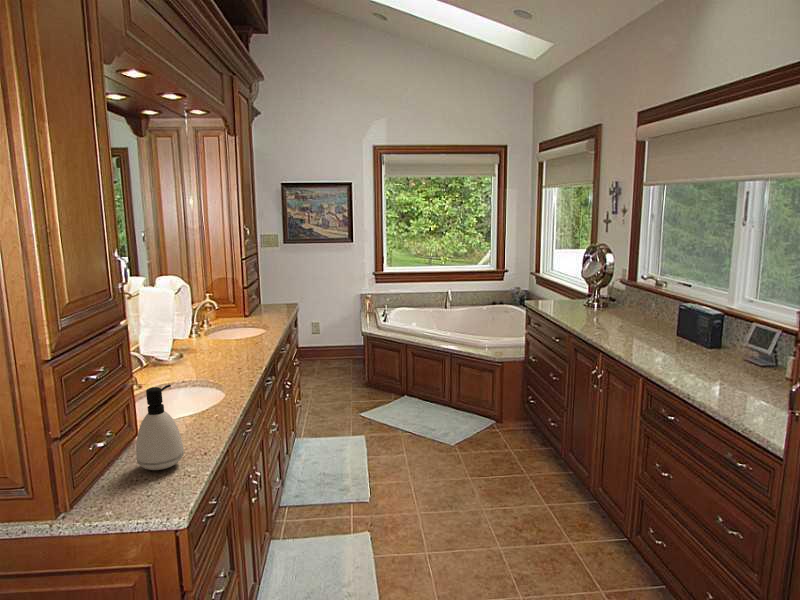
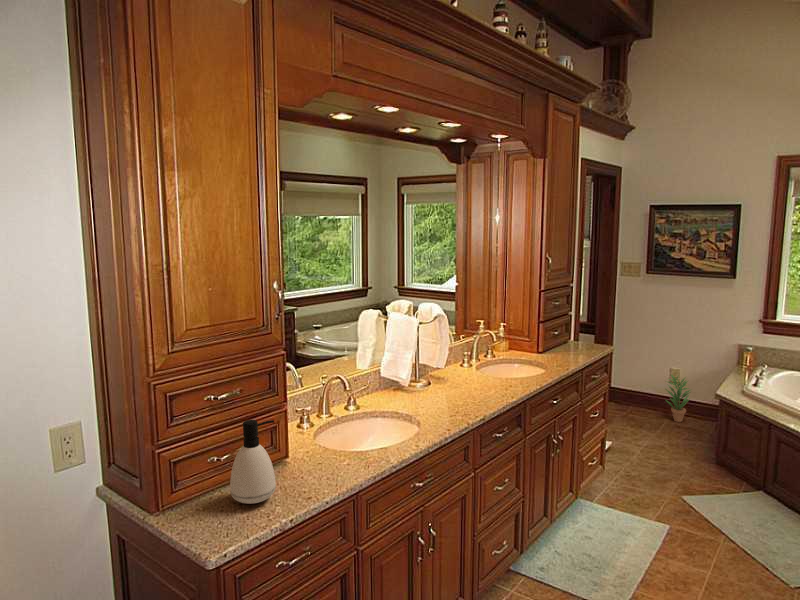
potted plant: none [312,326,333,366] -> present [666,375,690,422]

